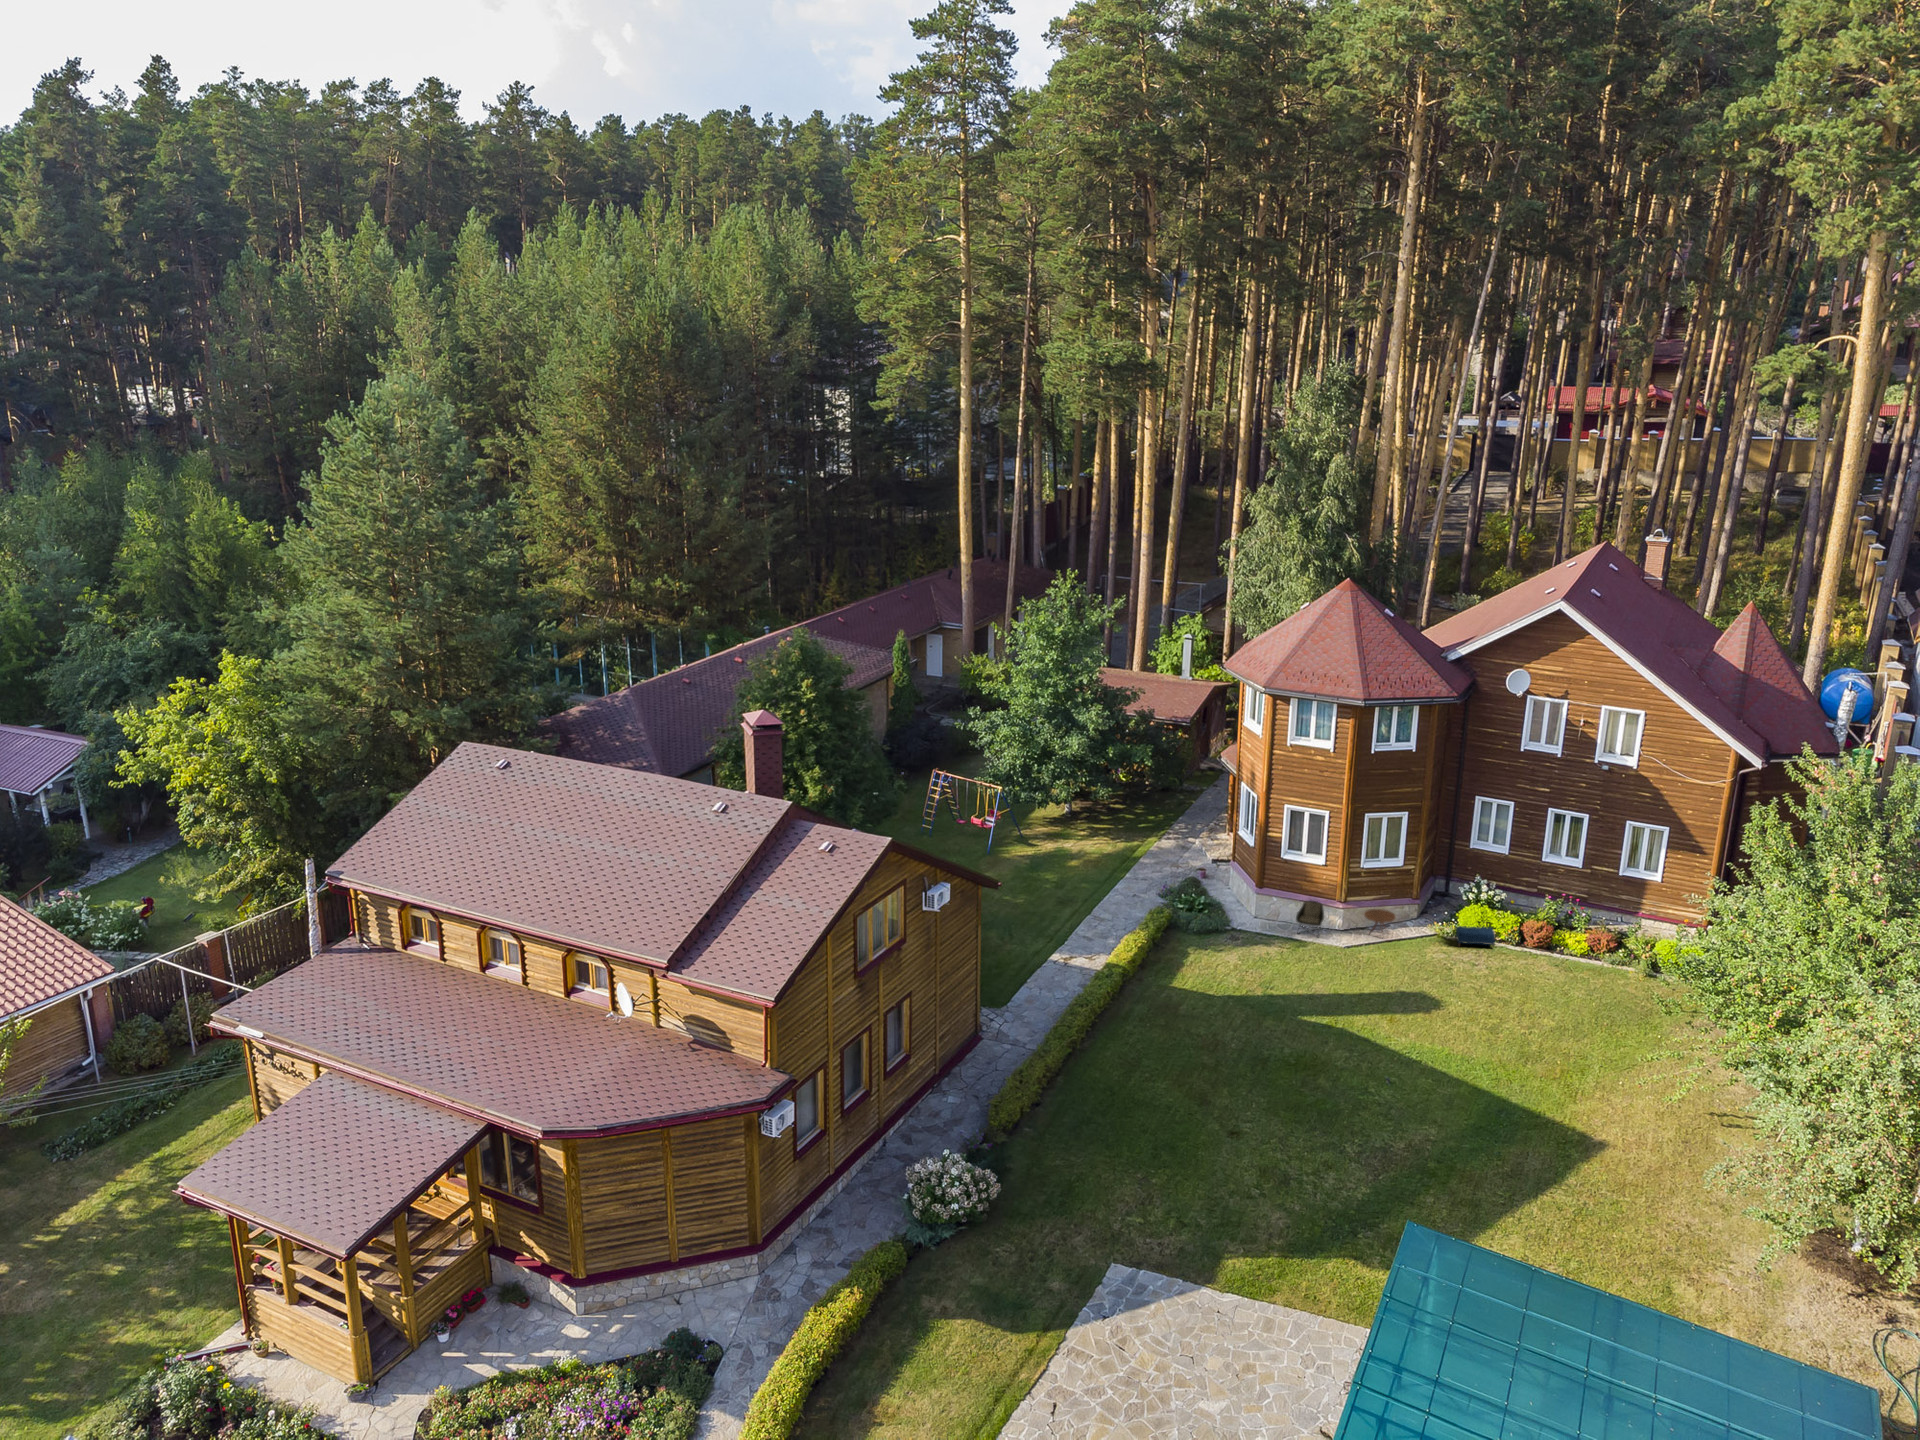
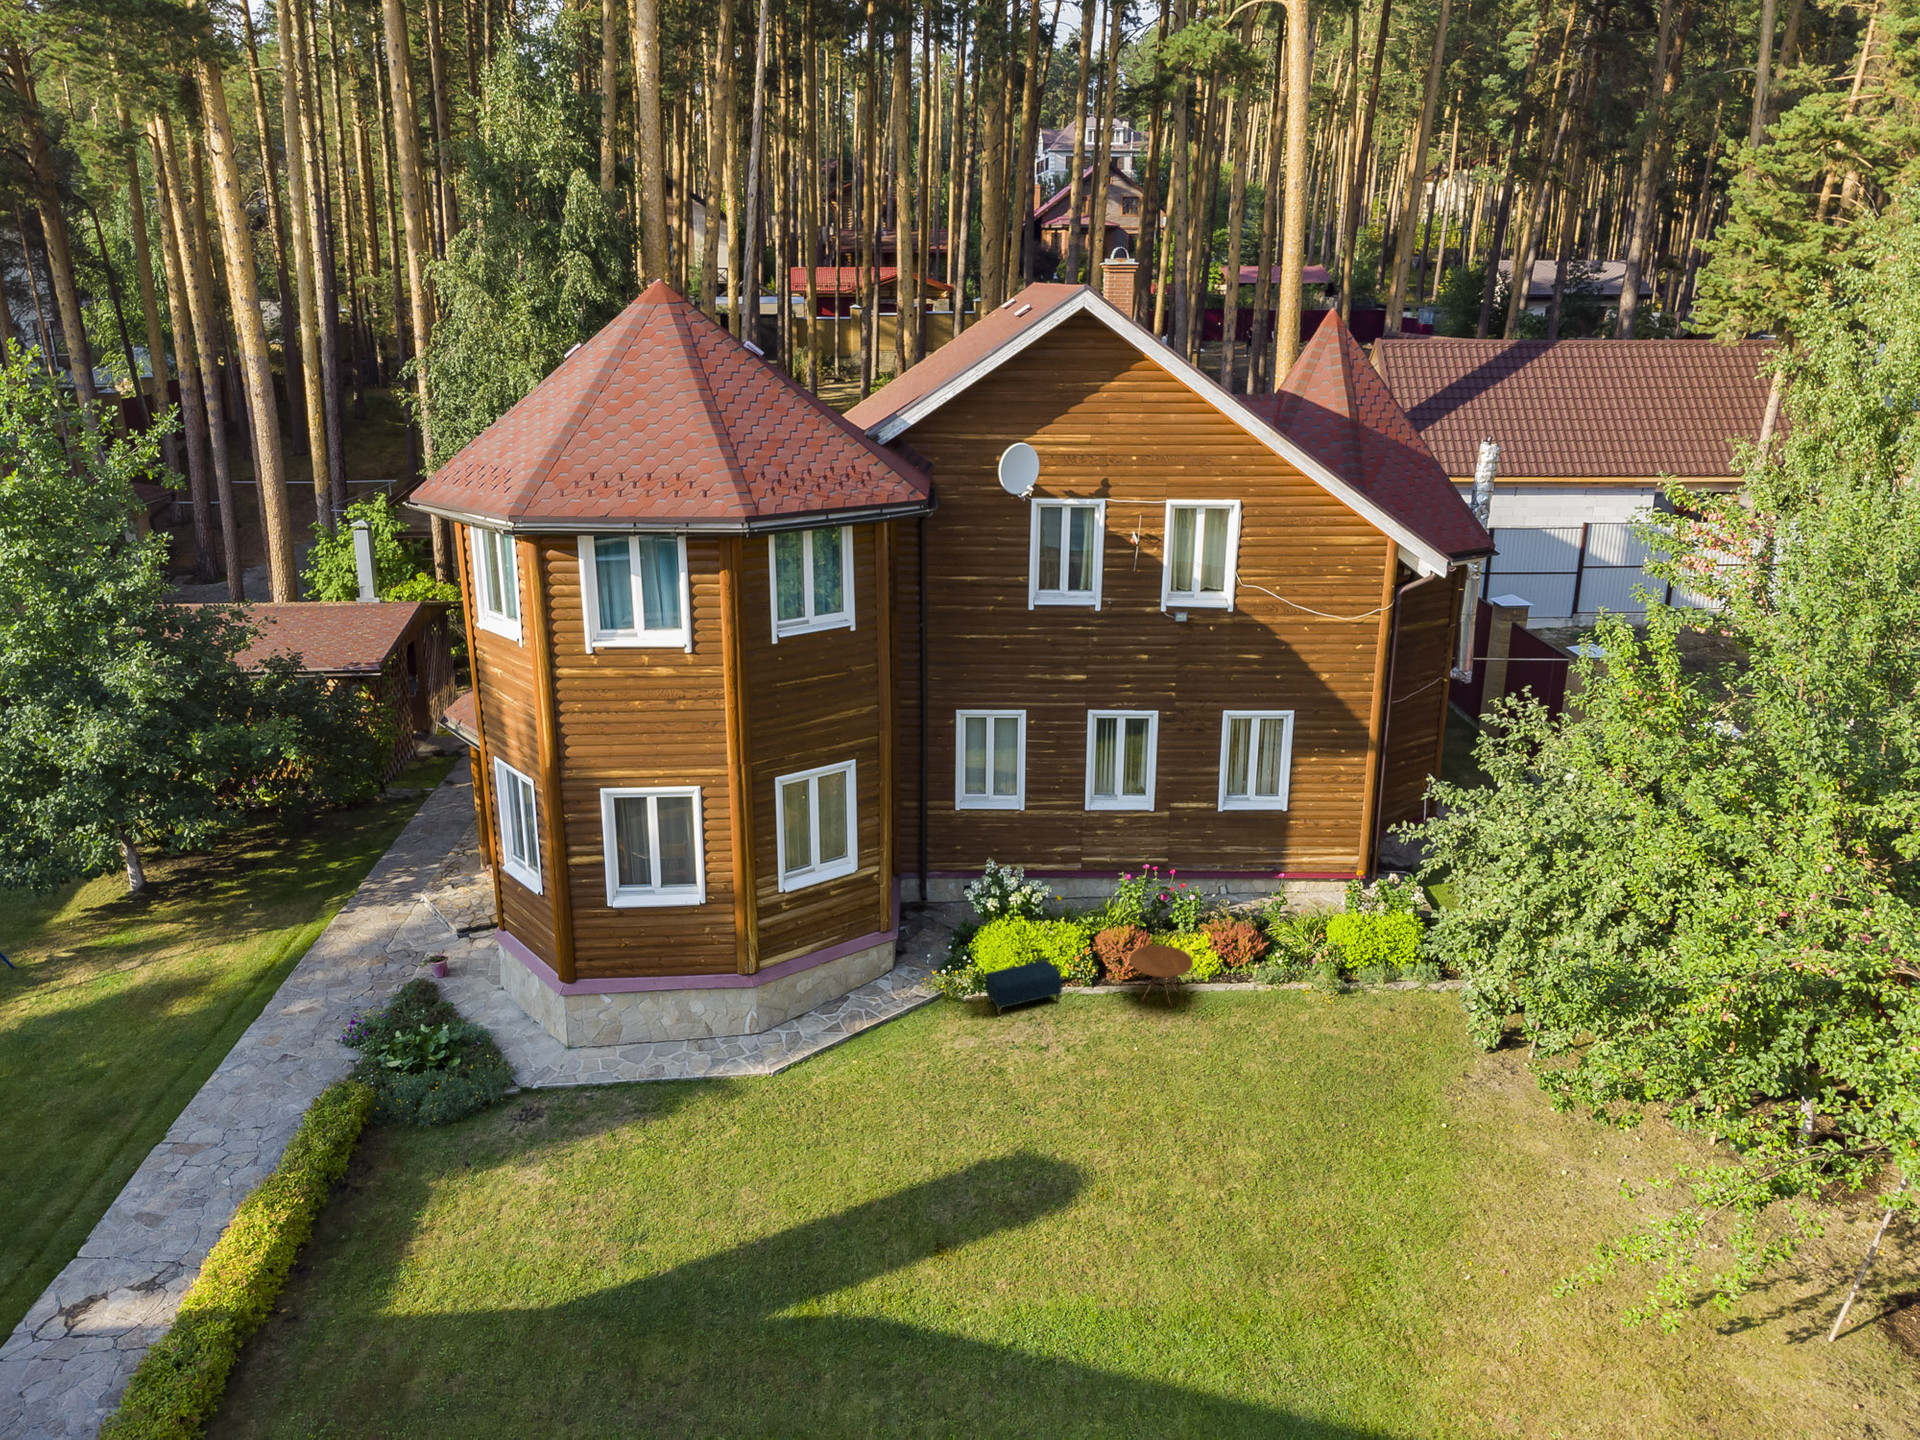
lounge chair: present [1296,901,1324,927] -> none [664,993,726,1079]
round table: present [1364,909,1395,932] -> present [1129,945,1193,1007]

